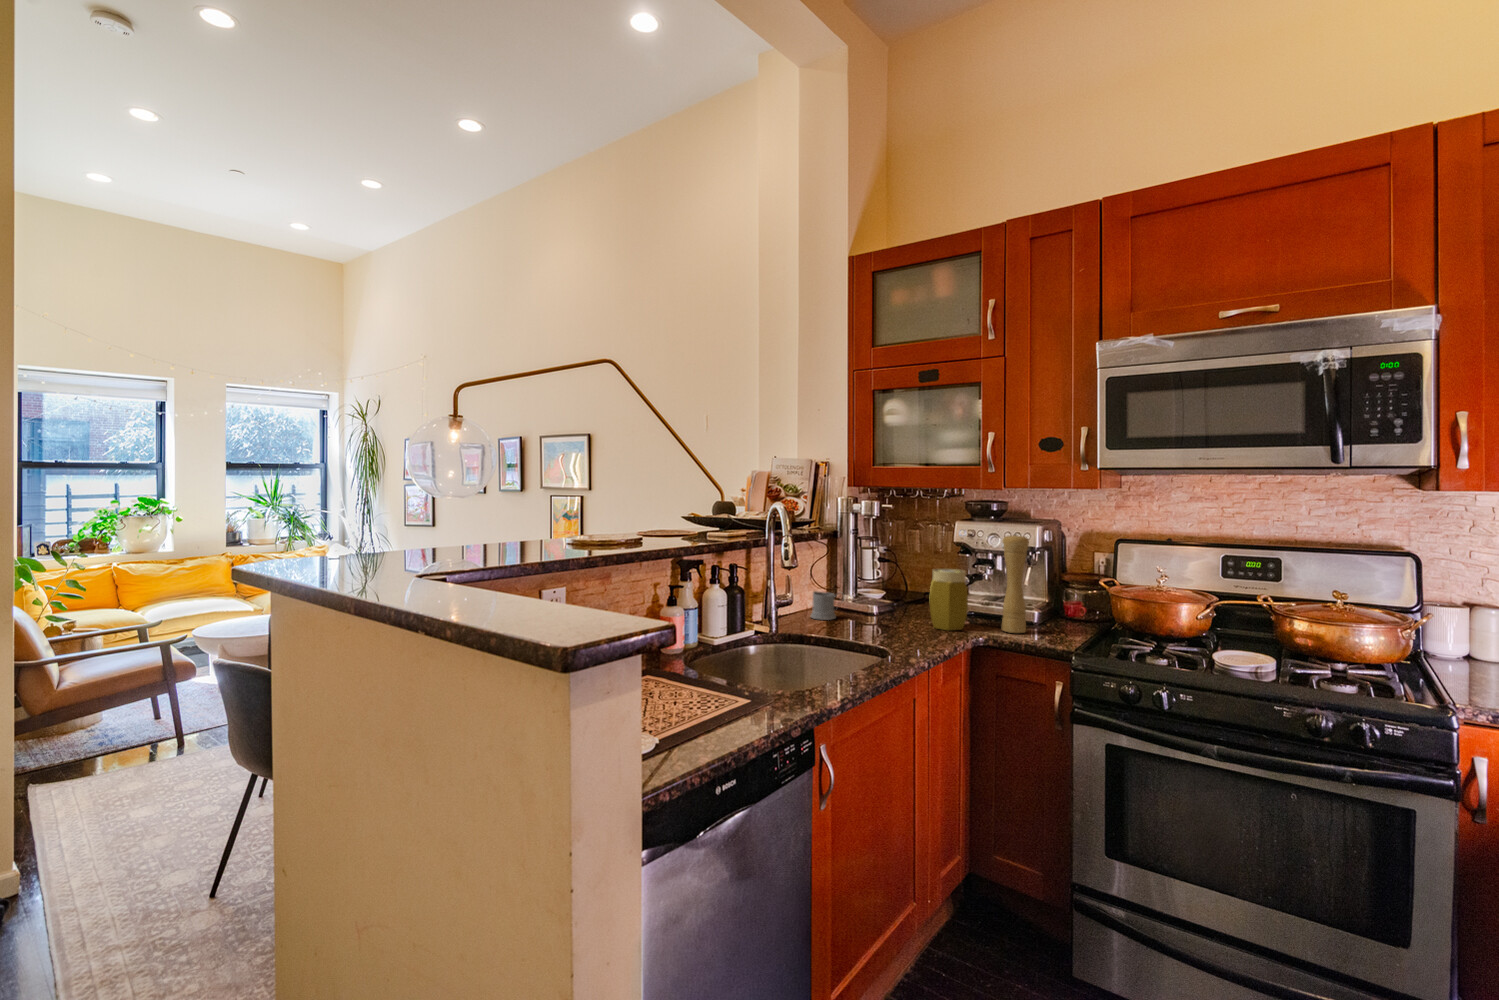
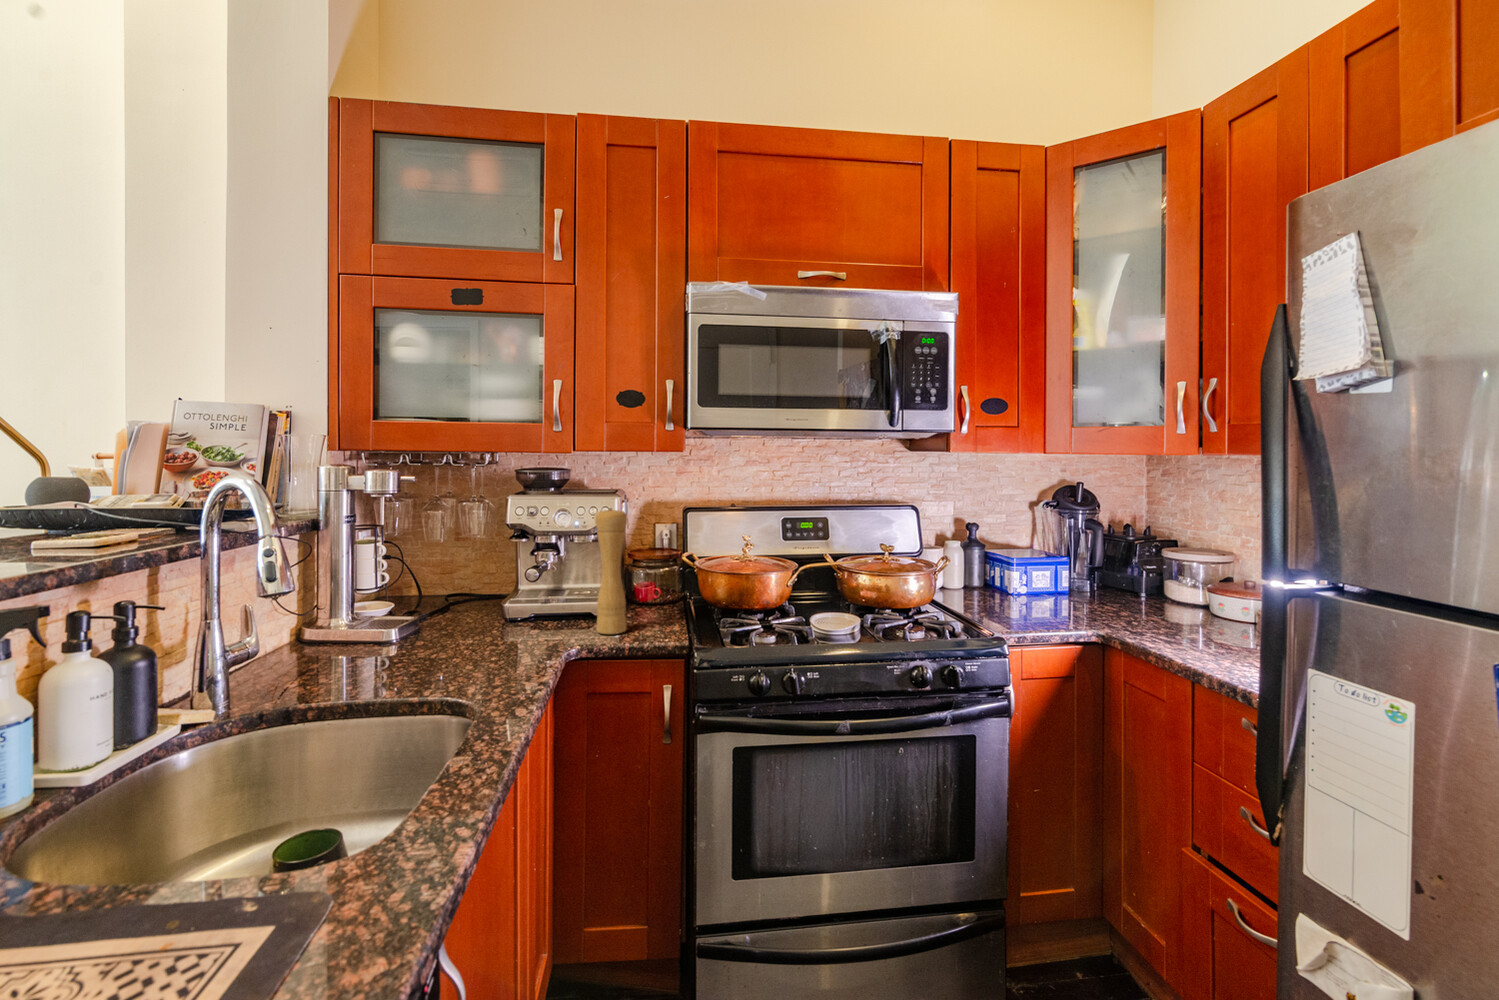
jar: present [929,569,968,630] -> none [498,561,557,647]
mug: present [810,591,844,620] -> none [289,618,356,671]

